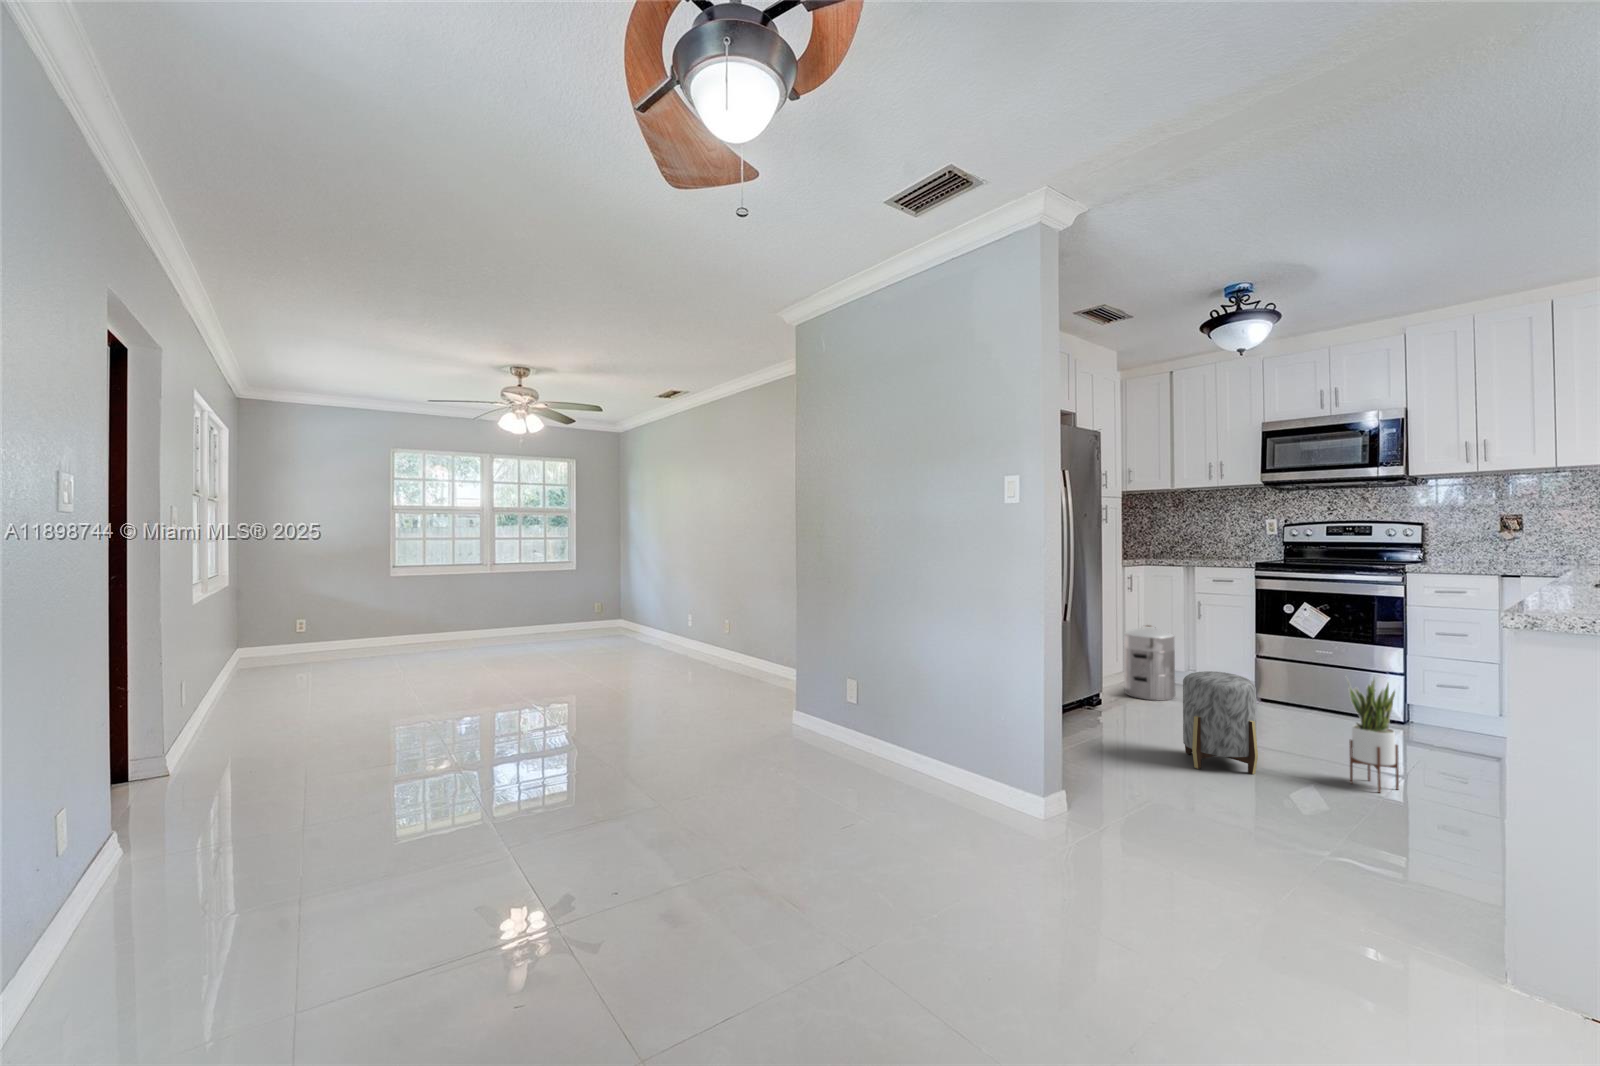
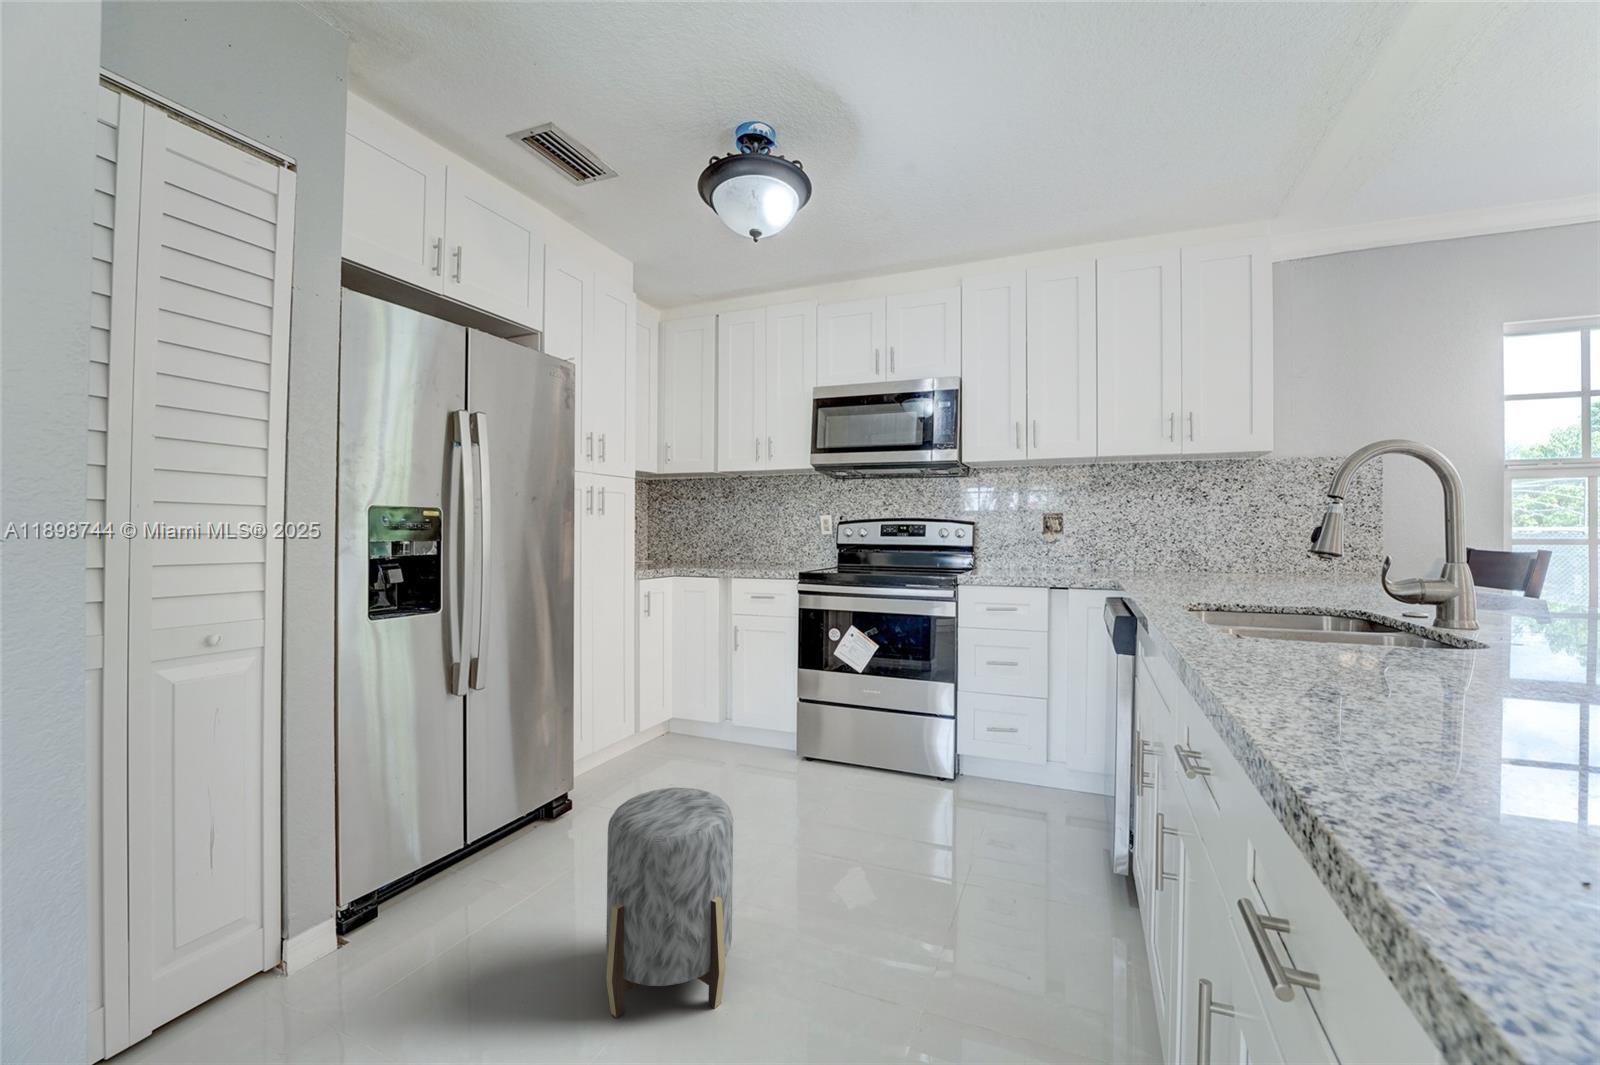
waste bin: present [1124,625,1175,701] -> none [625,667,696,784]
potted plant: present [1346,676,1399,793] -> none [866,787,941,1018]

